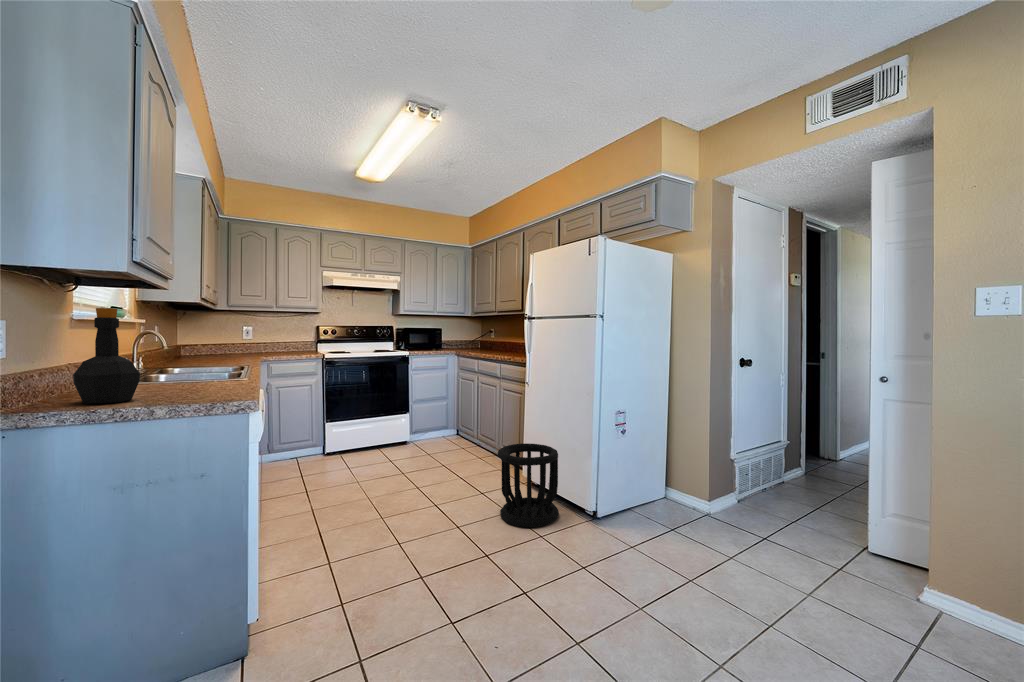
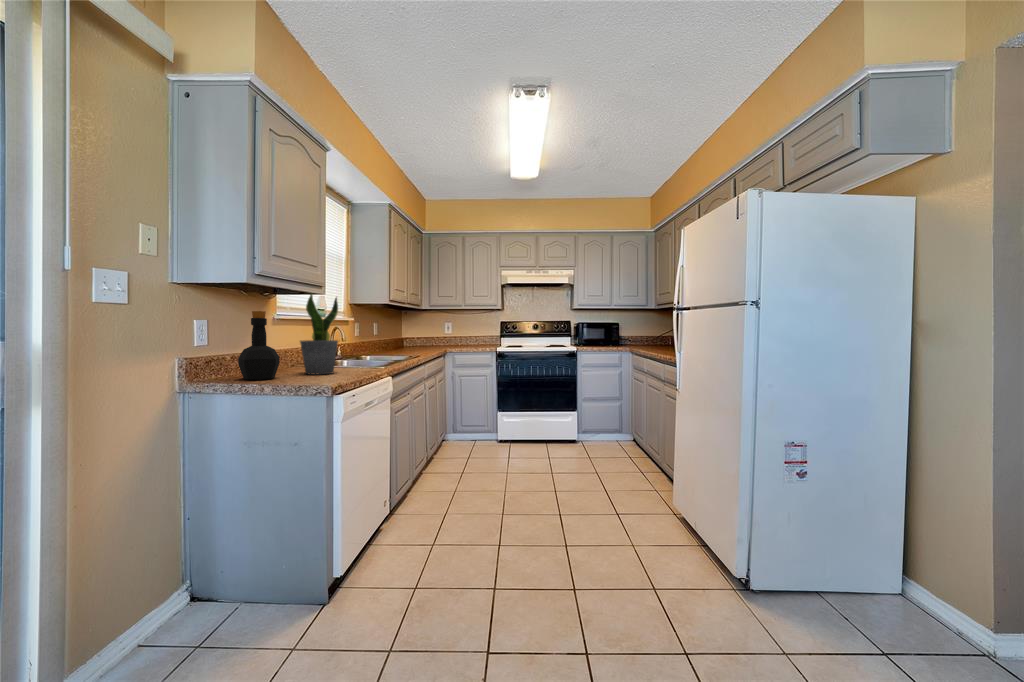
potted plant: none [149,285,208,392] -> present [300,293,338,374]
wastebasket: present [498,443,559,527] -> none [612,457,688,560]

